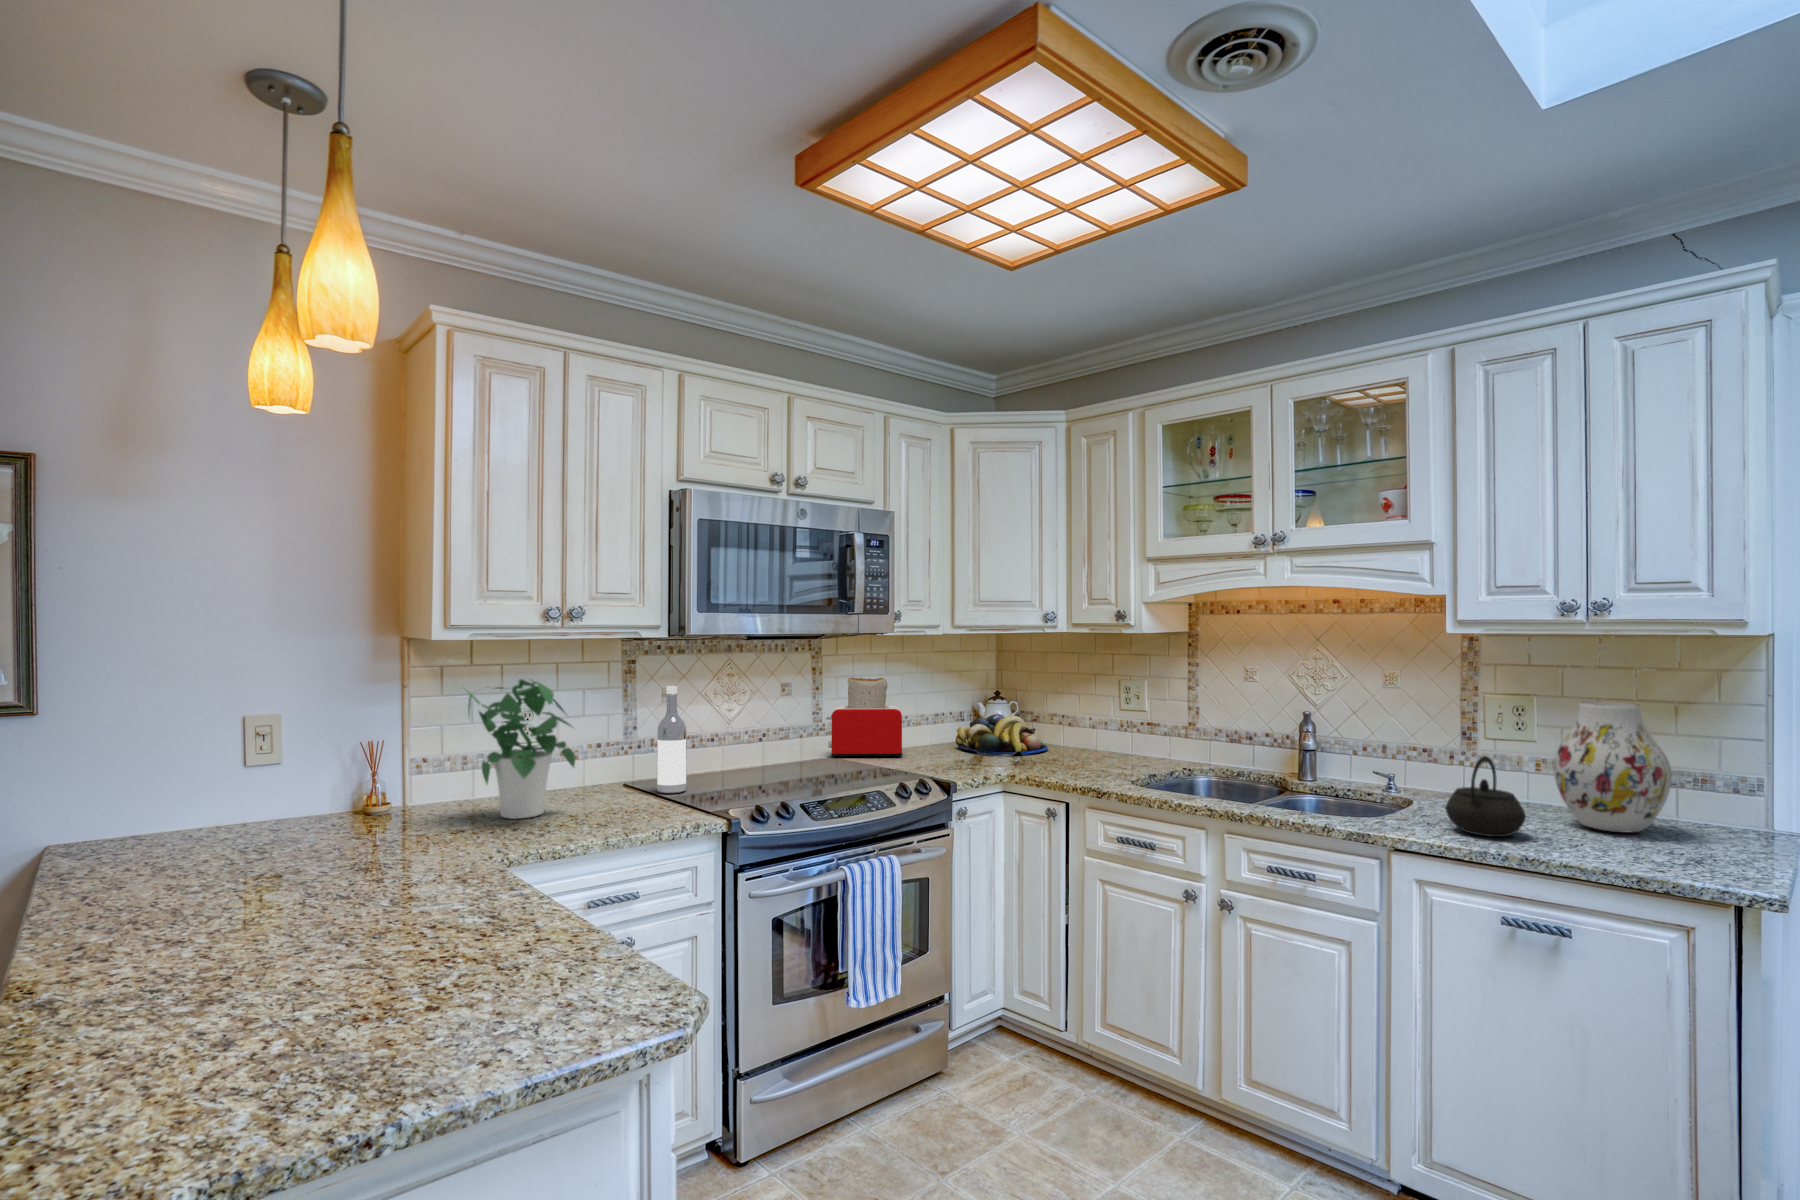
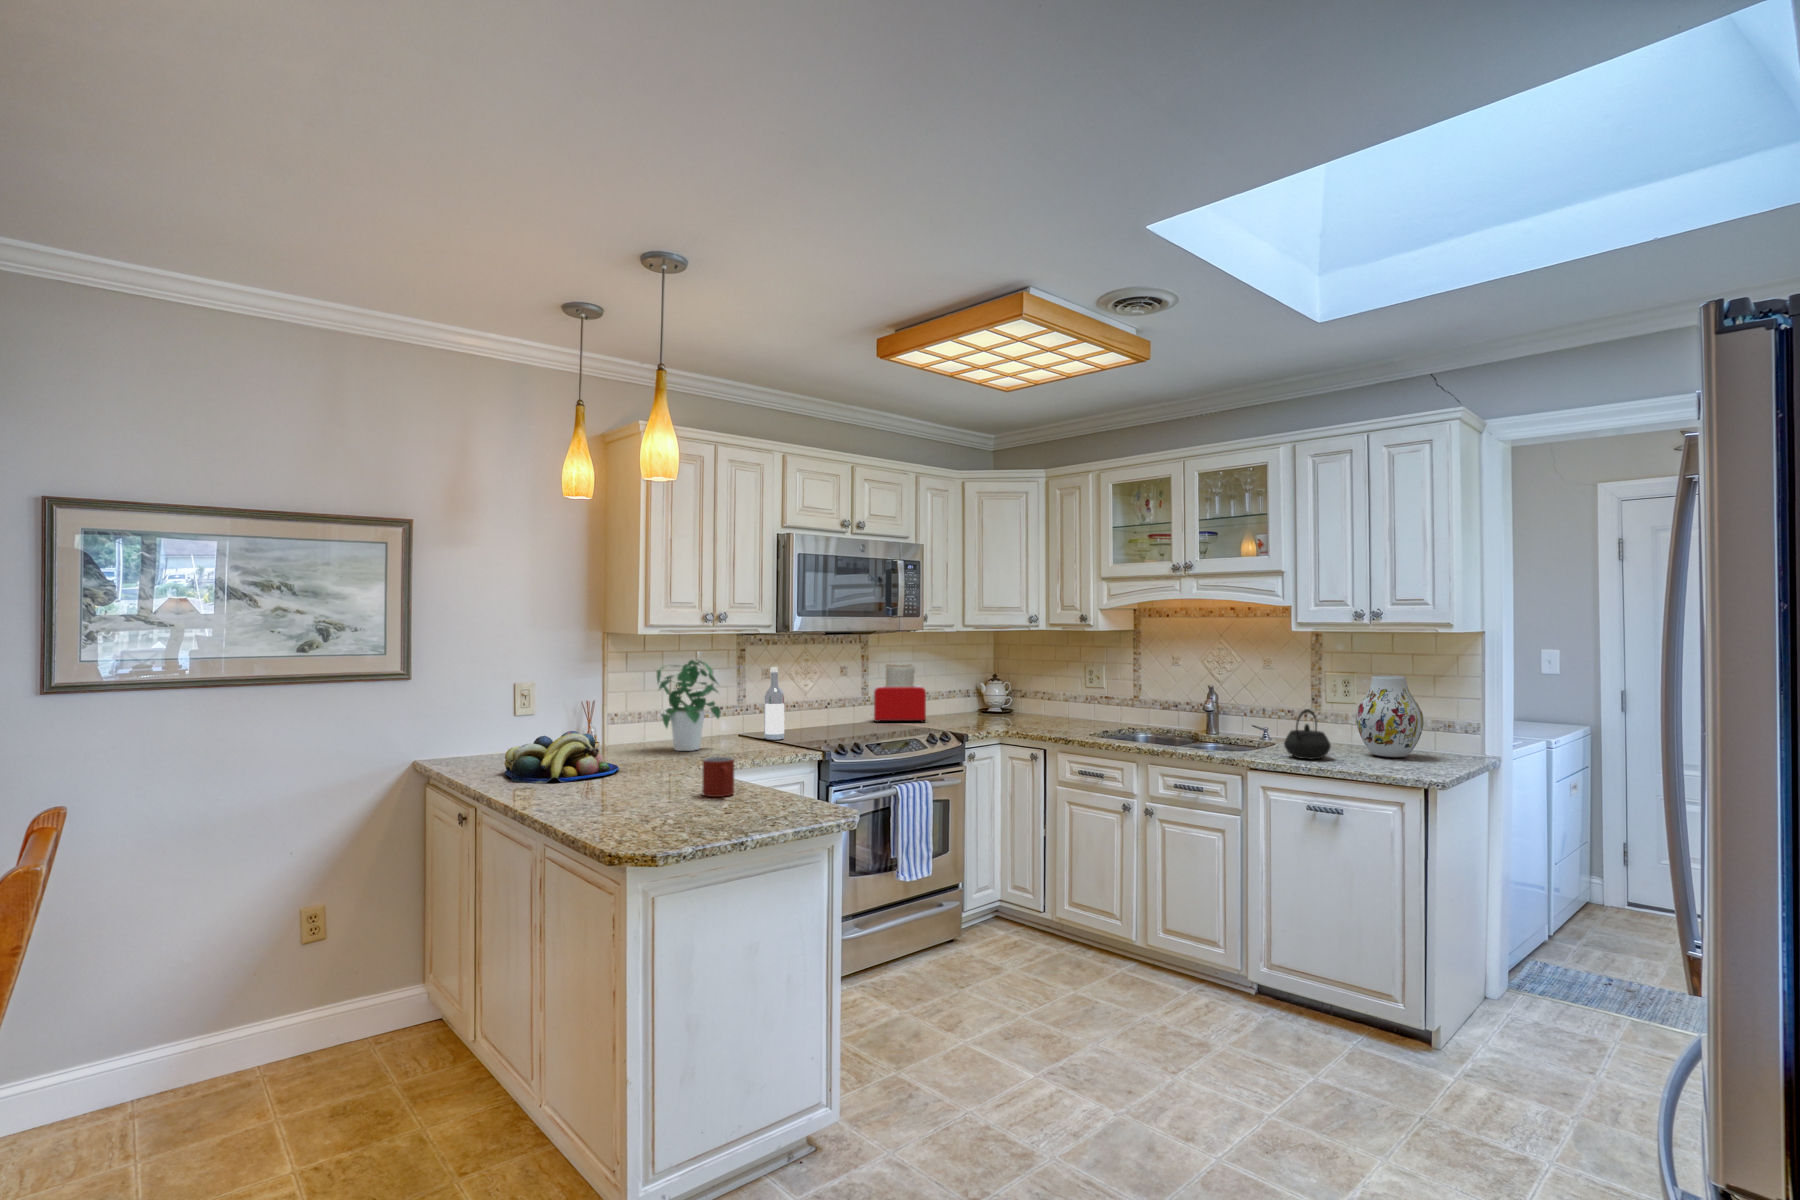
fruit bowl: present [955,714,1048,756] -> present [504,731,619,783]
mug: none [428,870,494,955] -> present [702,757,734,797]

